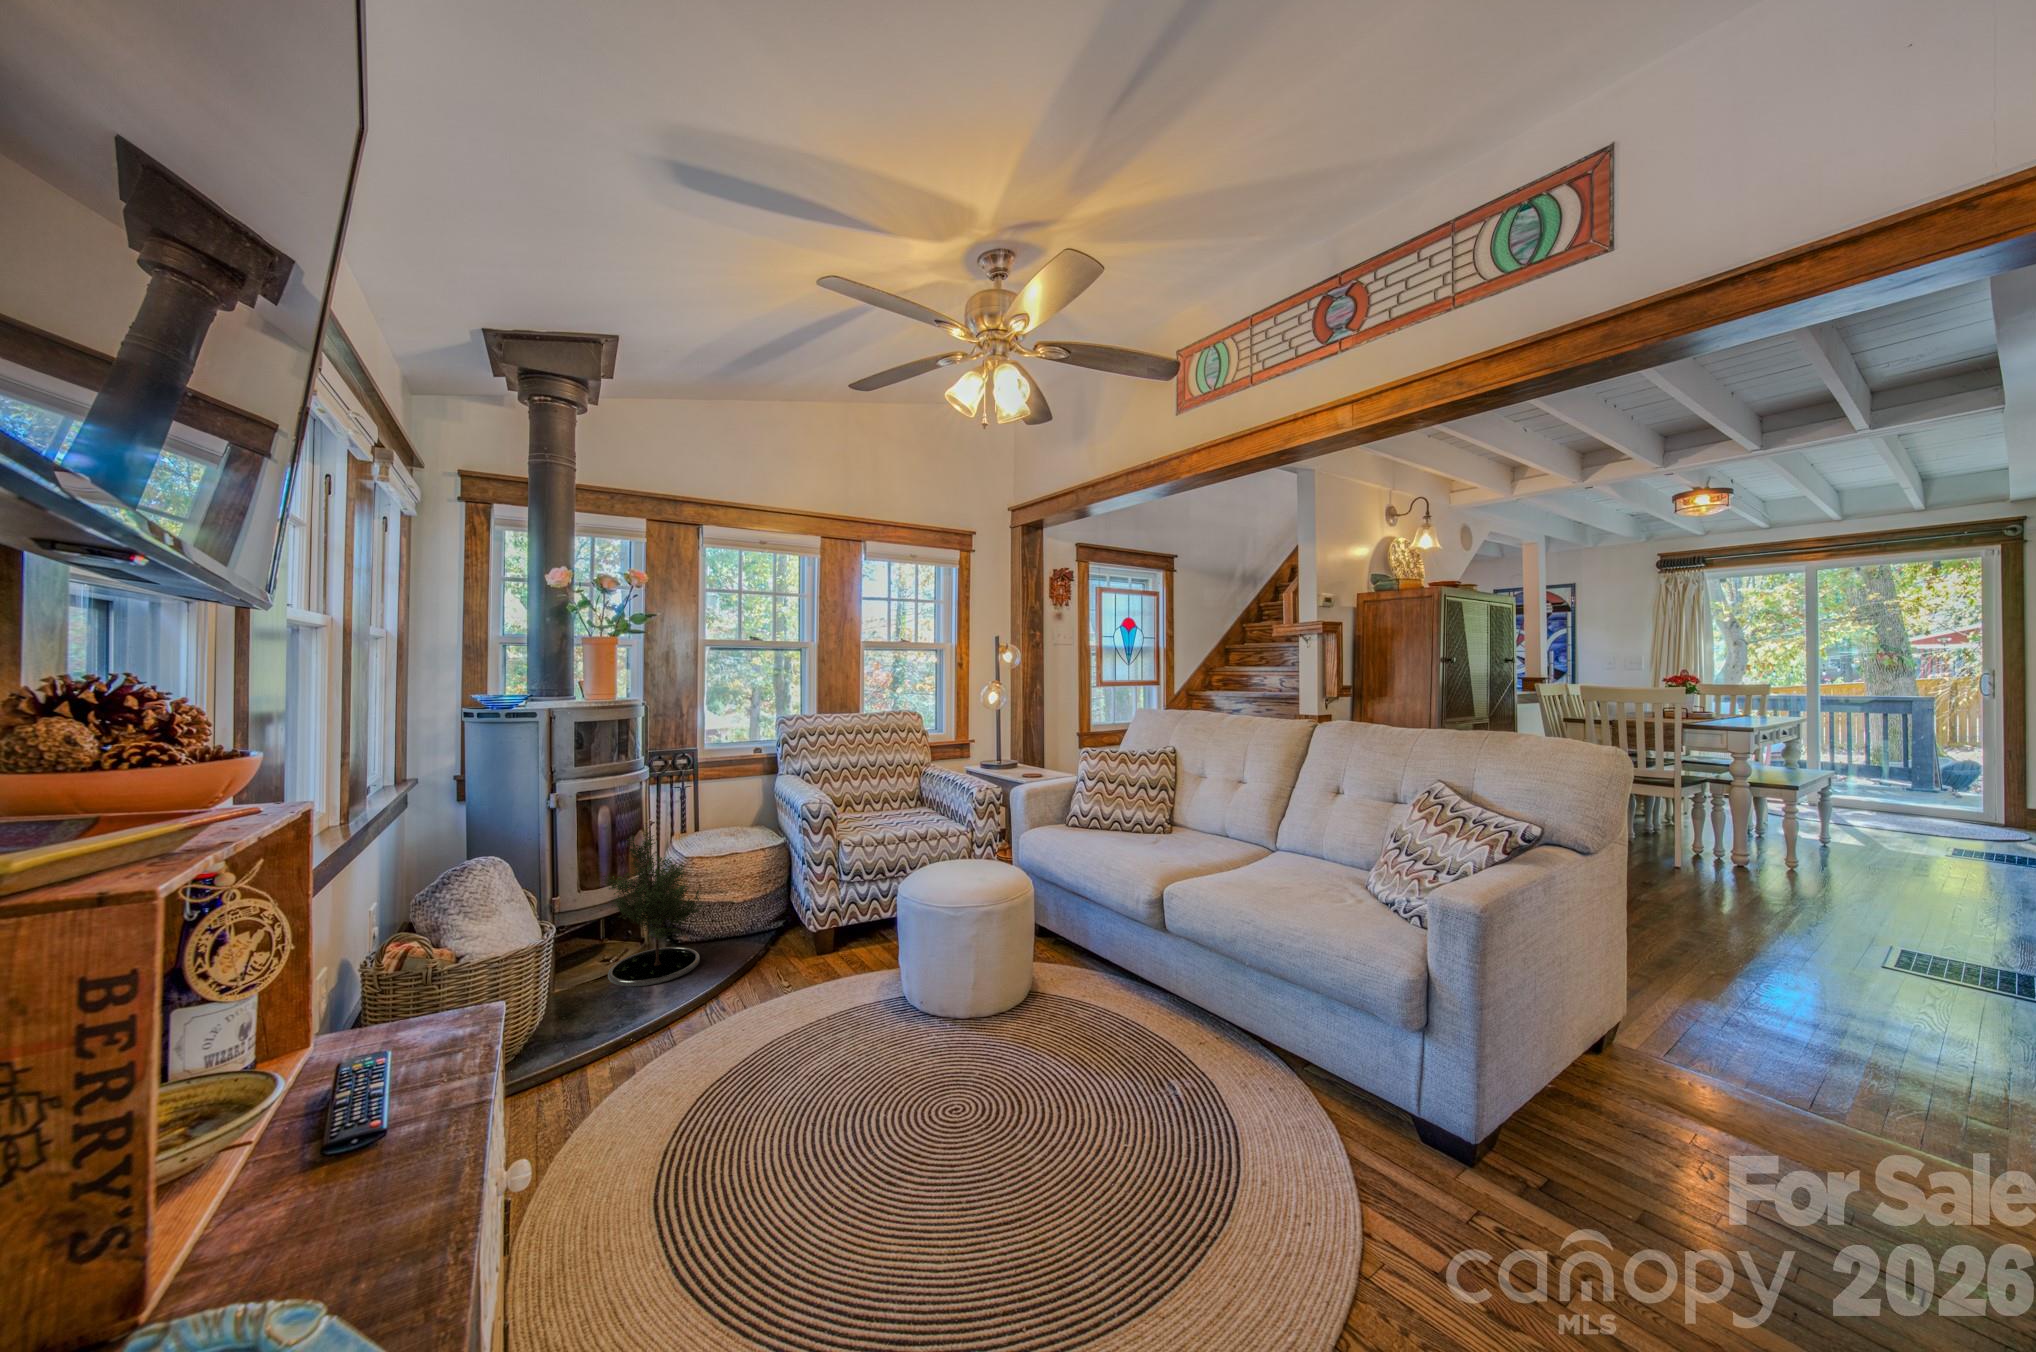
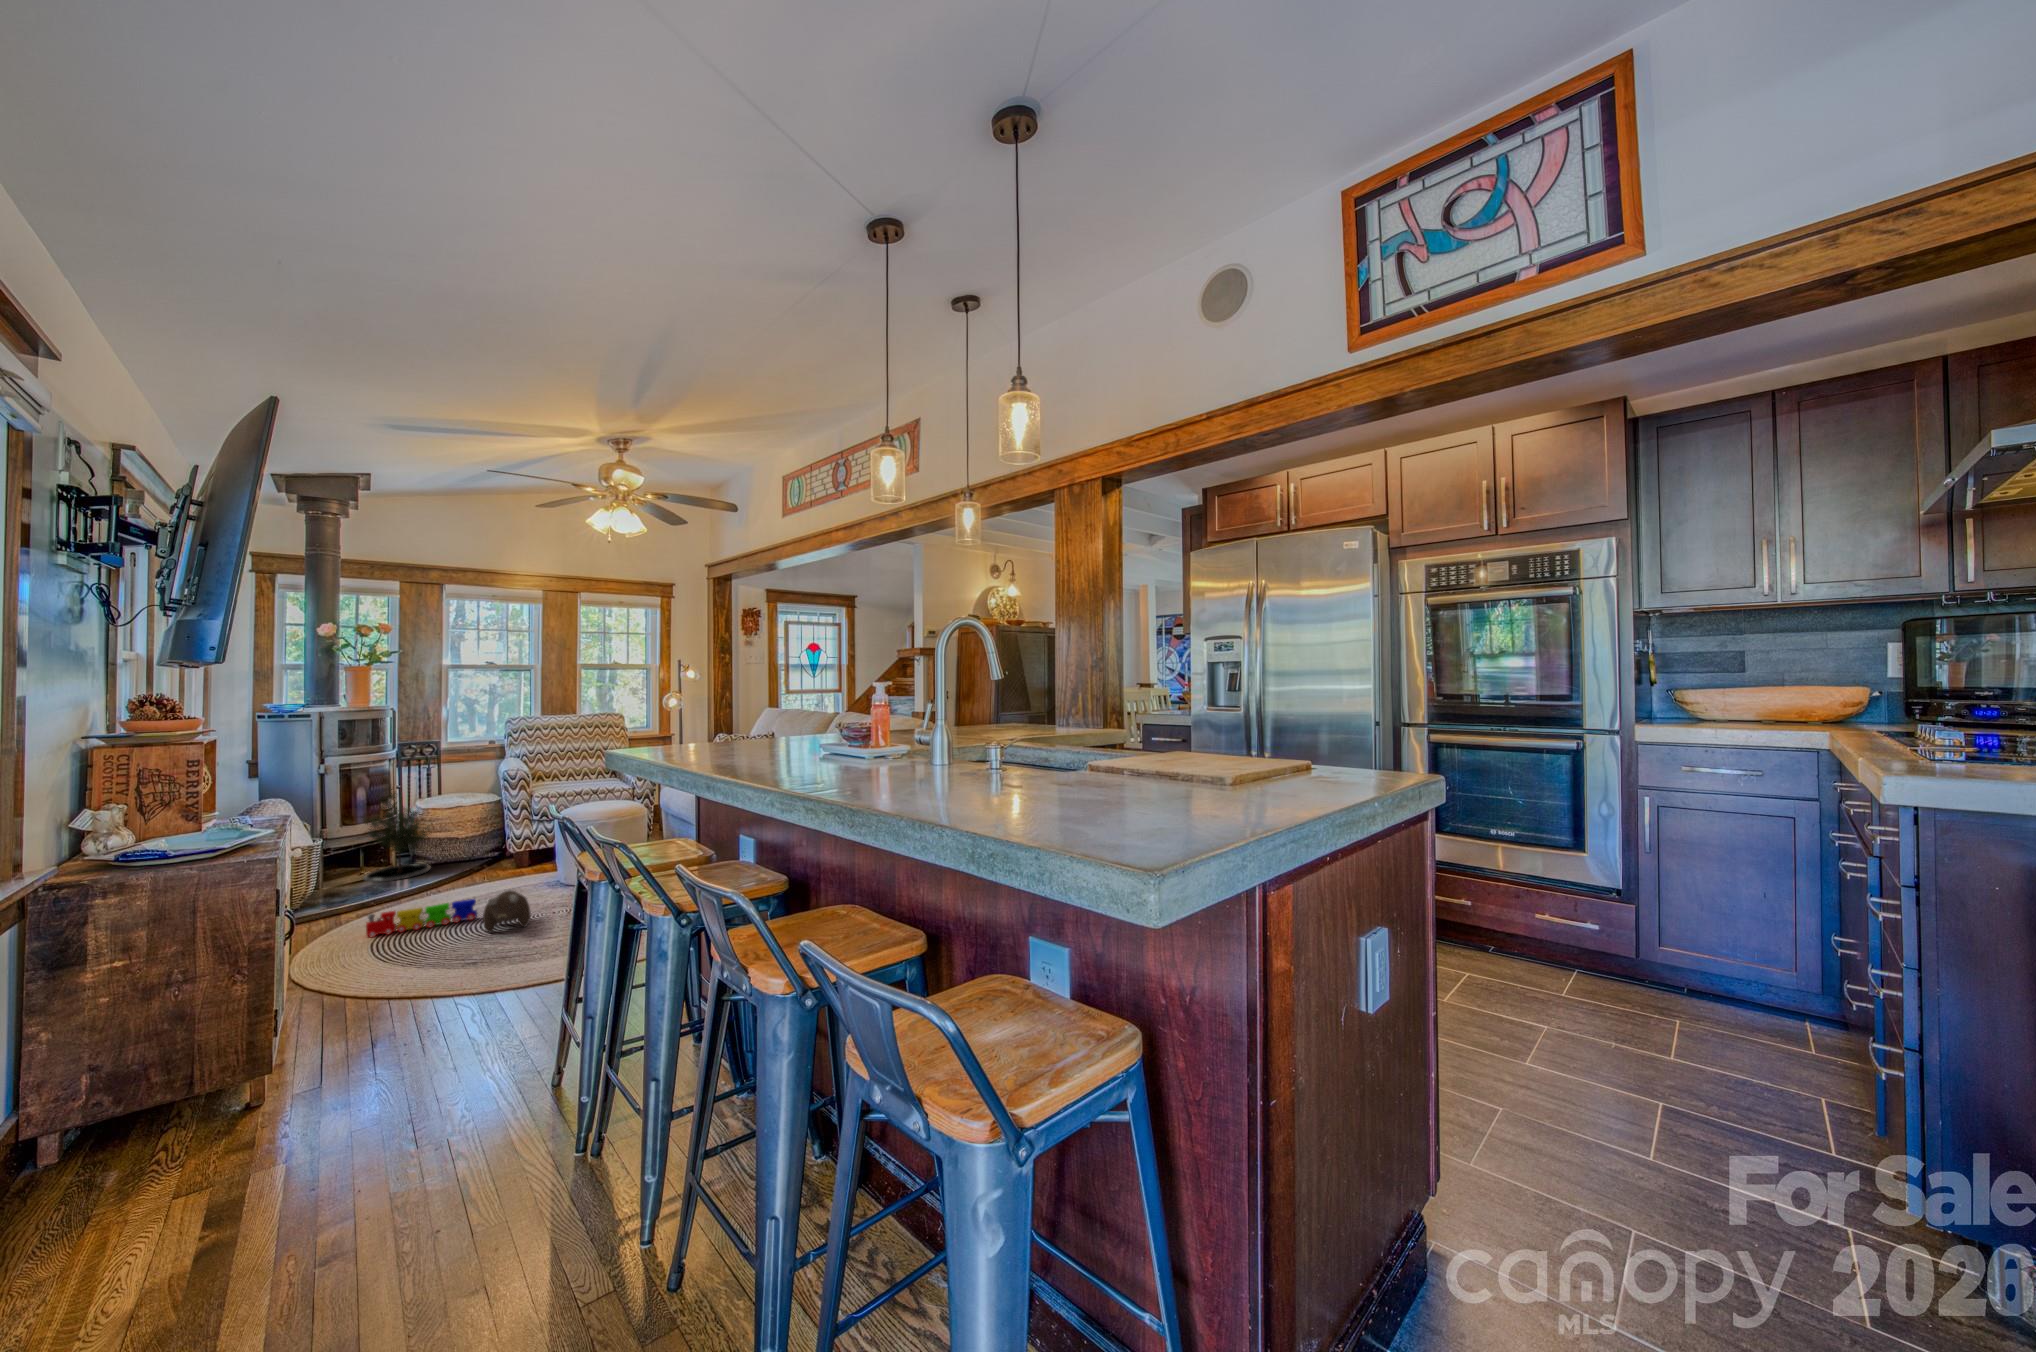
toy train: none [628,1091,820,1185] -> present [366,899,477,937]
plush toy: none [852,1096,938,1198] -> present [483,891,531,932]

